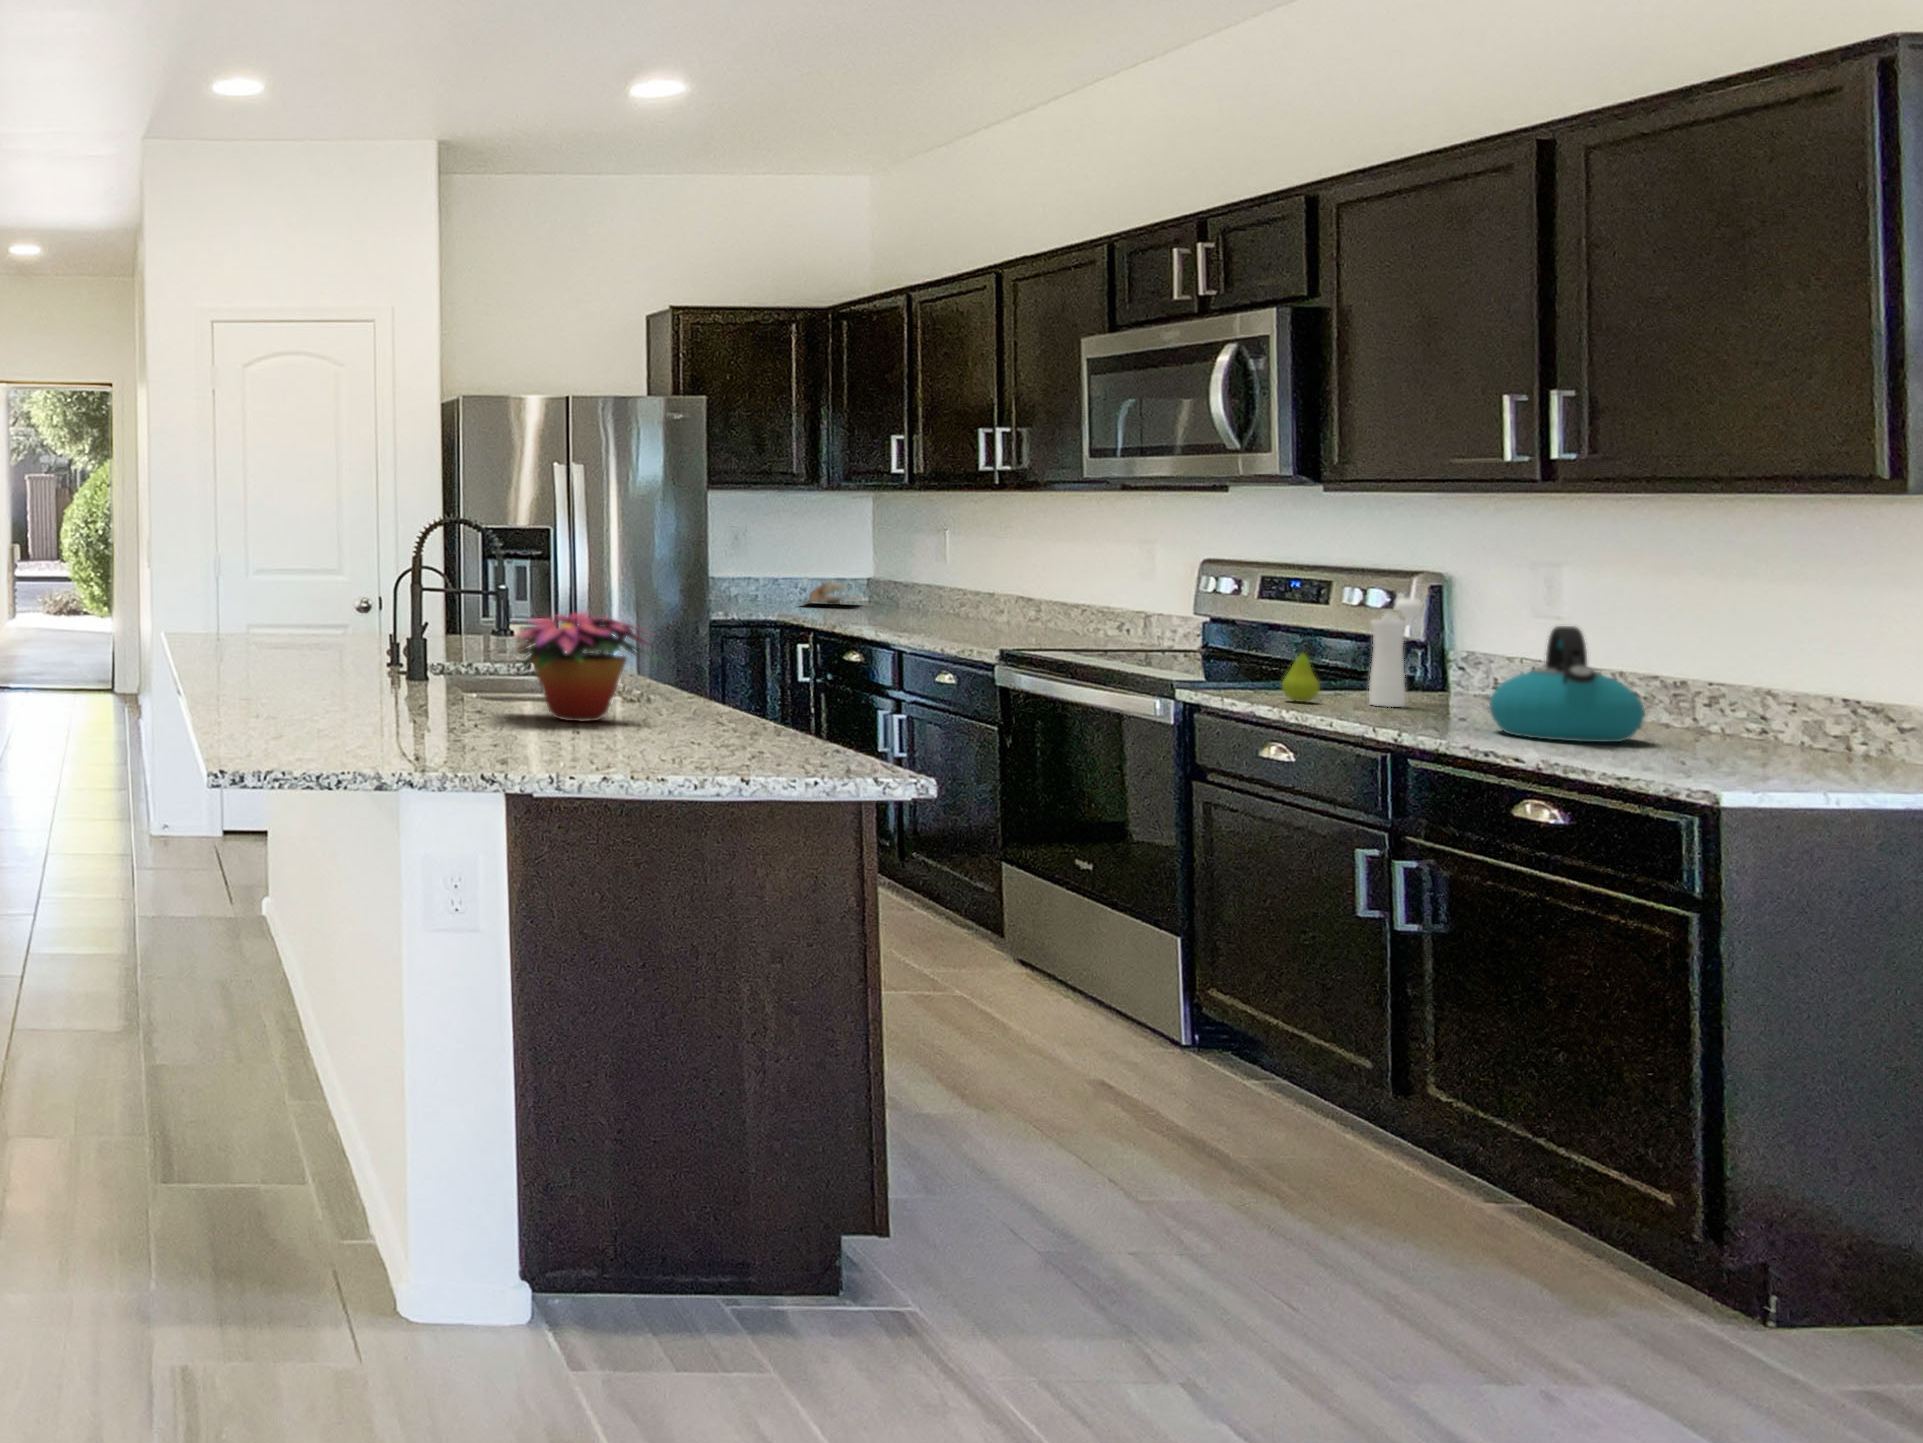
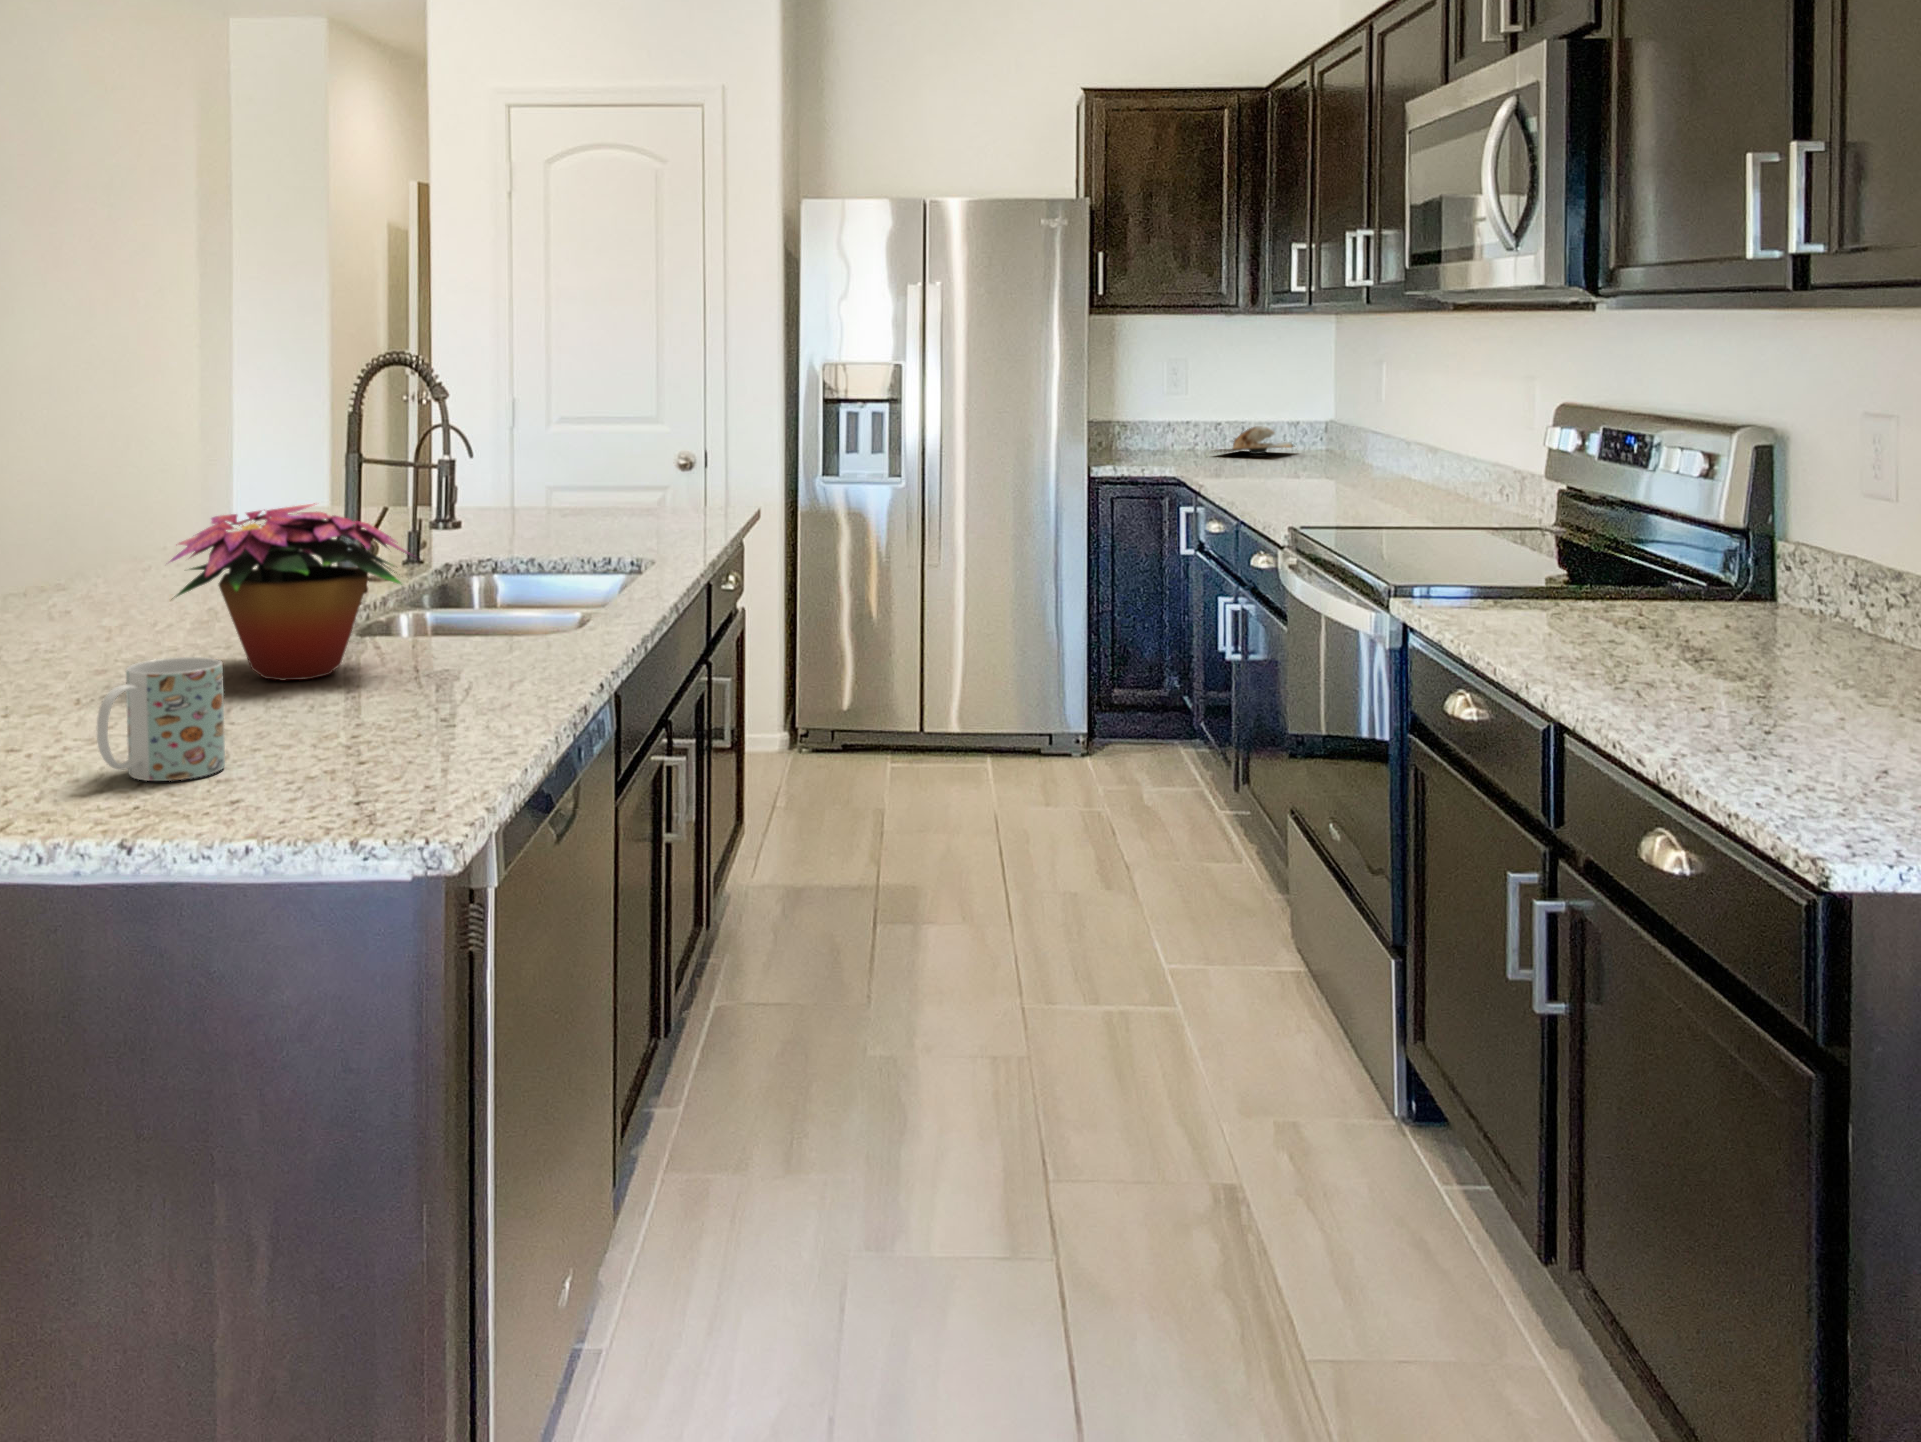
pepper mill: present [1369,598,1422,707] -> none [1610,472,1698,635]
kettle: present [1489,626,1645,742] -> none [1692,528,1902,718]
fruit: present [1282,653,1320,702] -> none [1496,541,1542,625]
mug: none [657,690,711,756] -> present [97,657,225,781]

